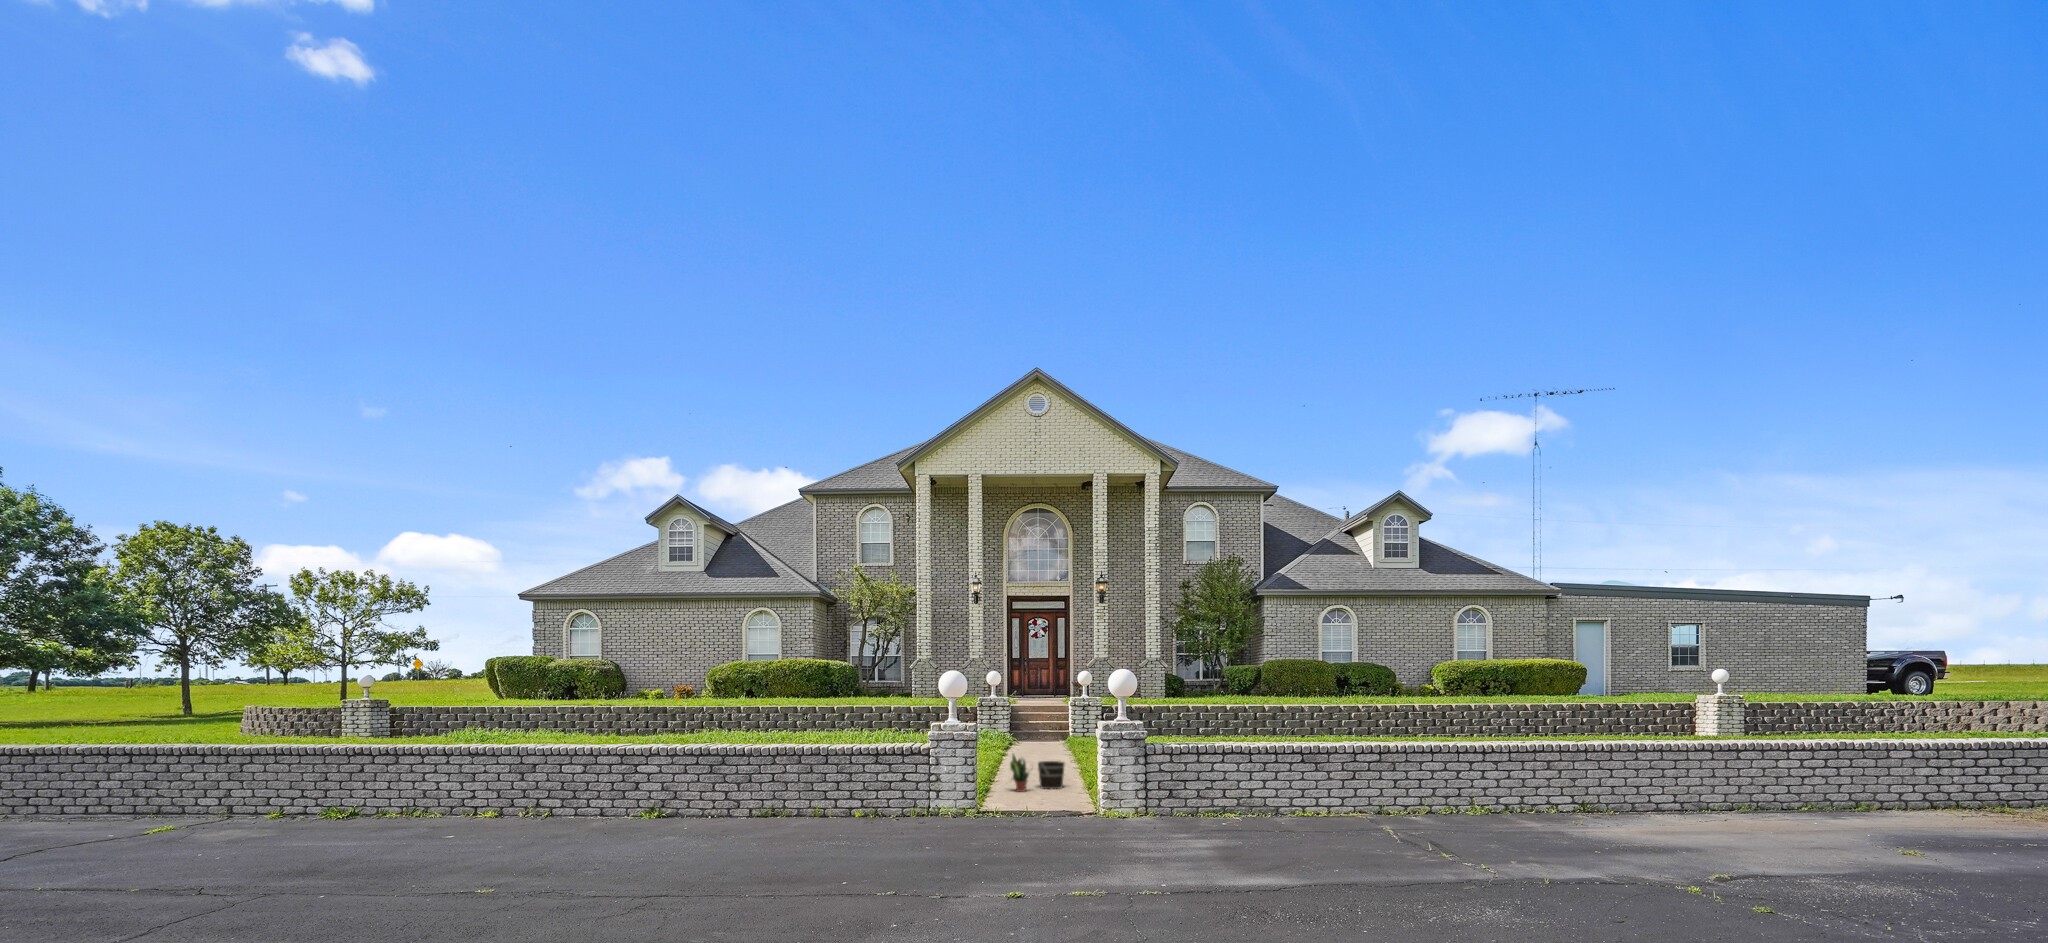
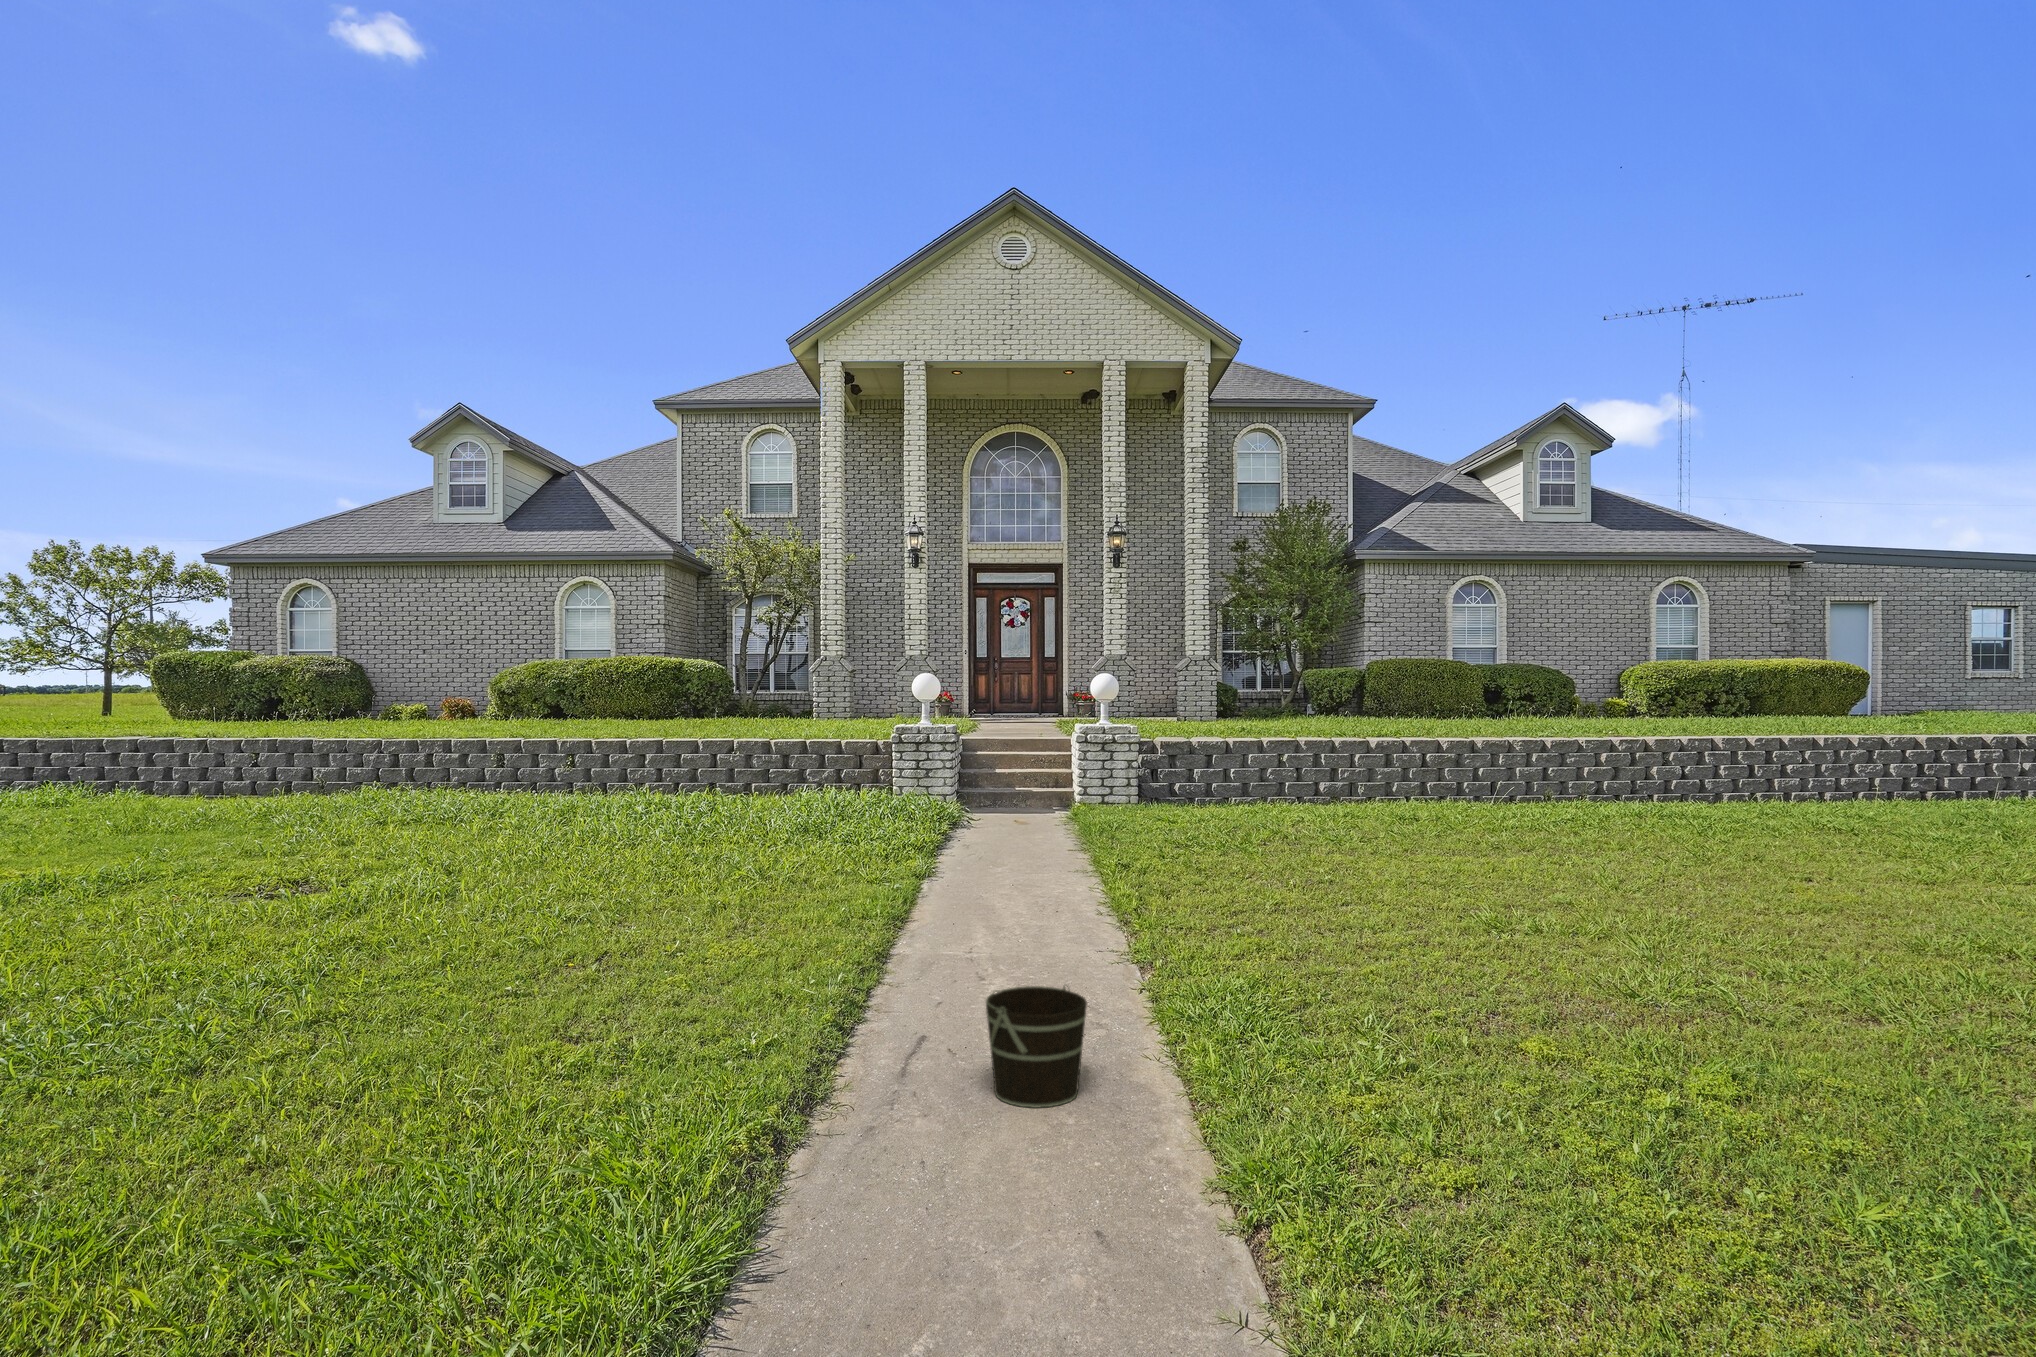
potted plant: present [1010,754,1029,792] -> none [869,978,969,1138]

